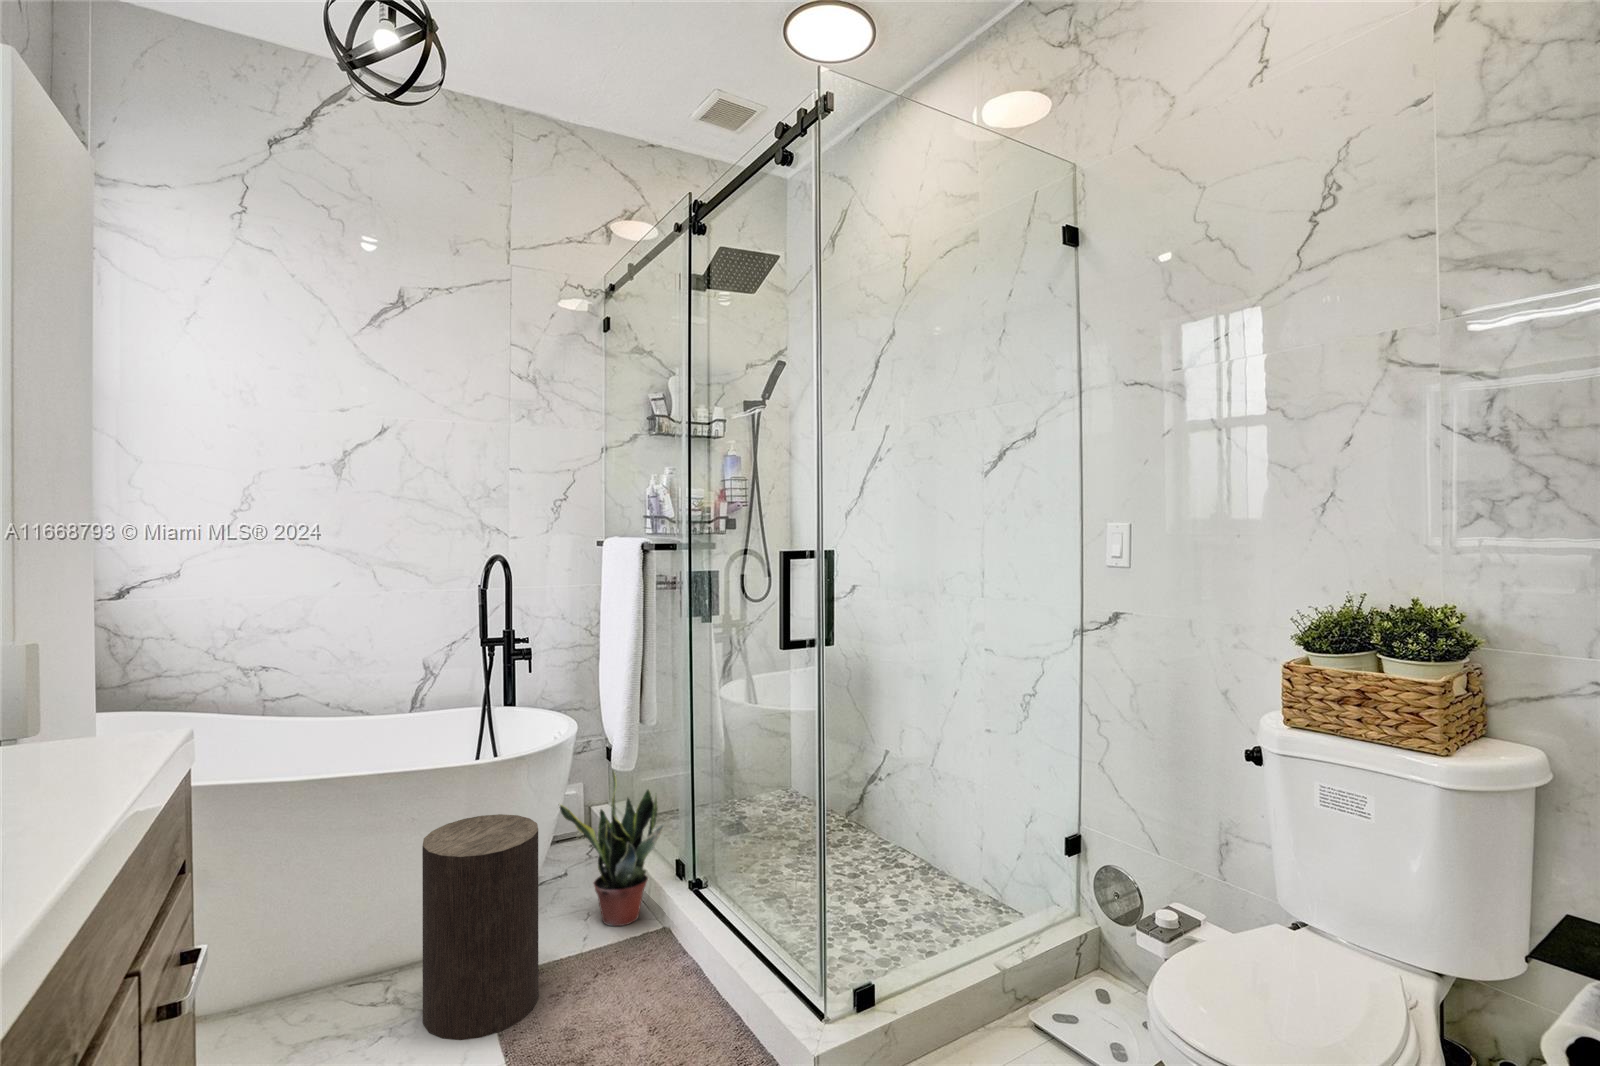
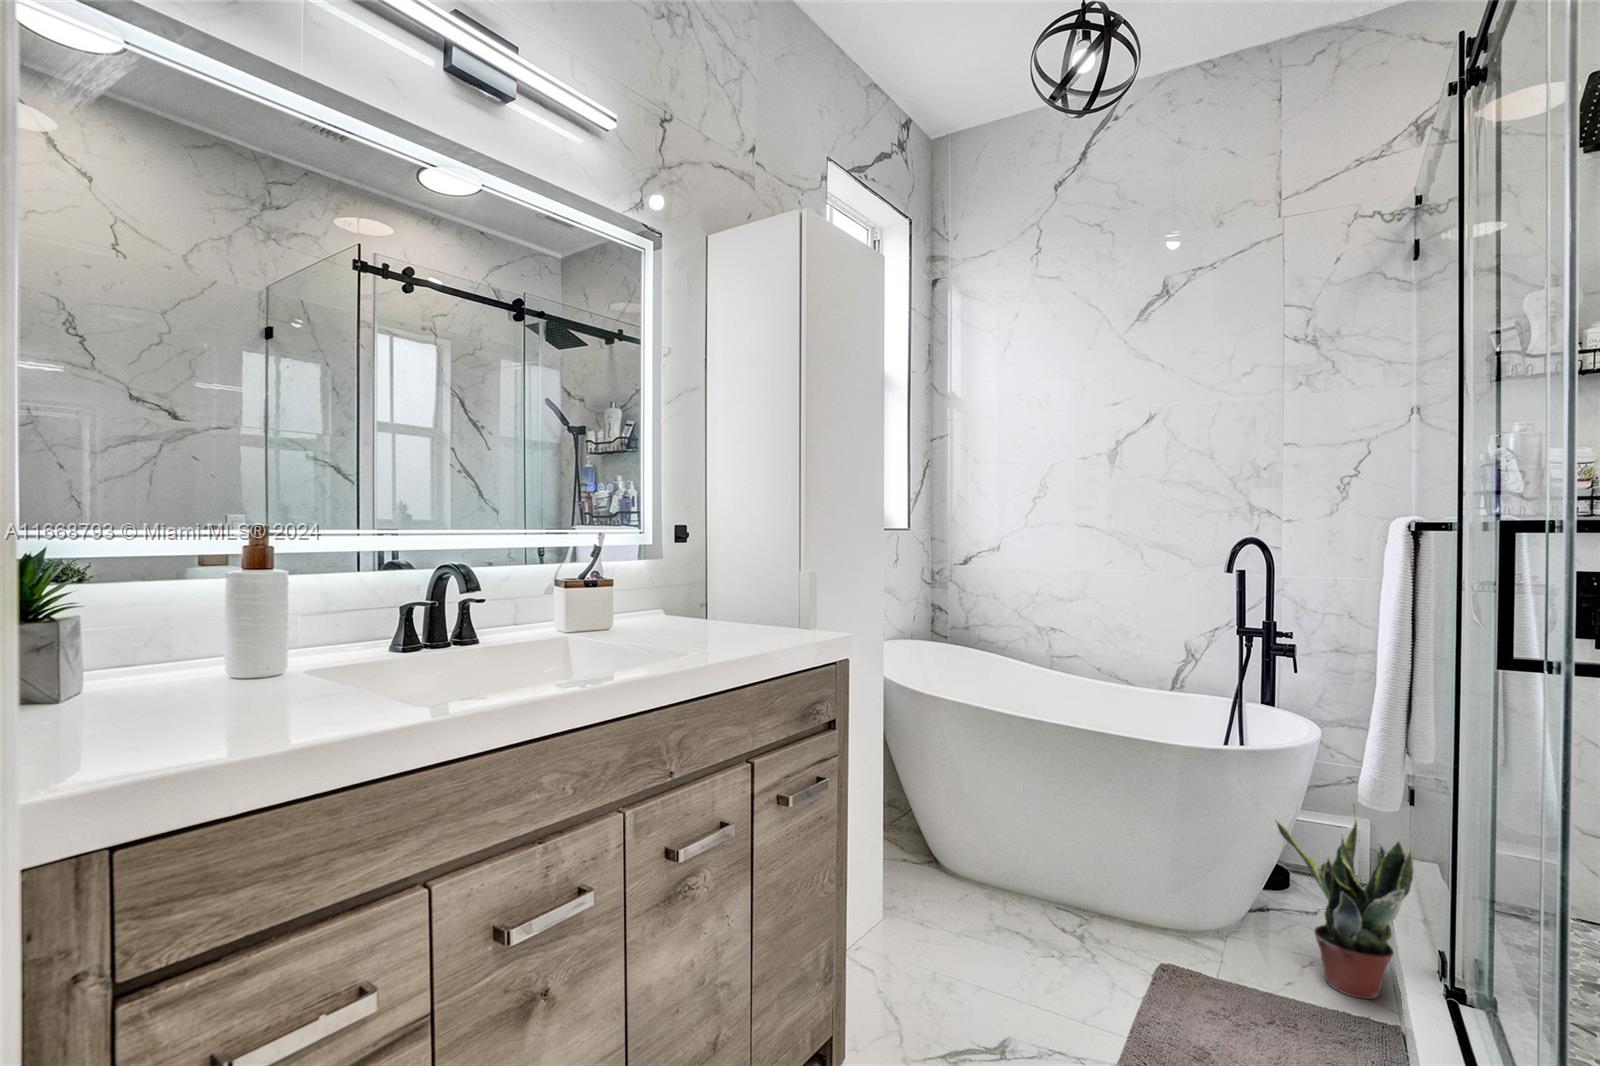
stool: present [422,814,538,1040] -> none [1086,792,1202,1013]

